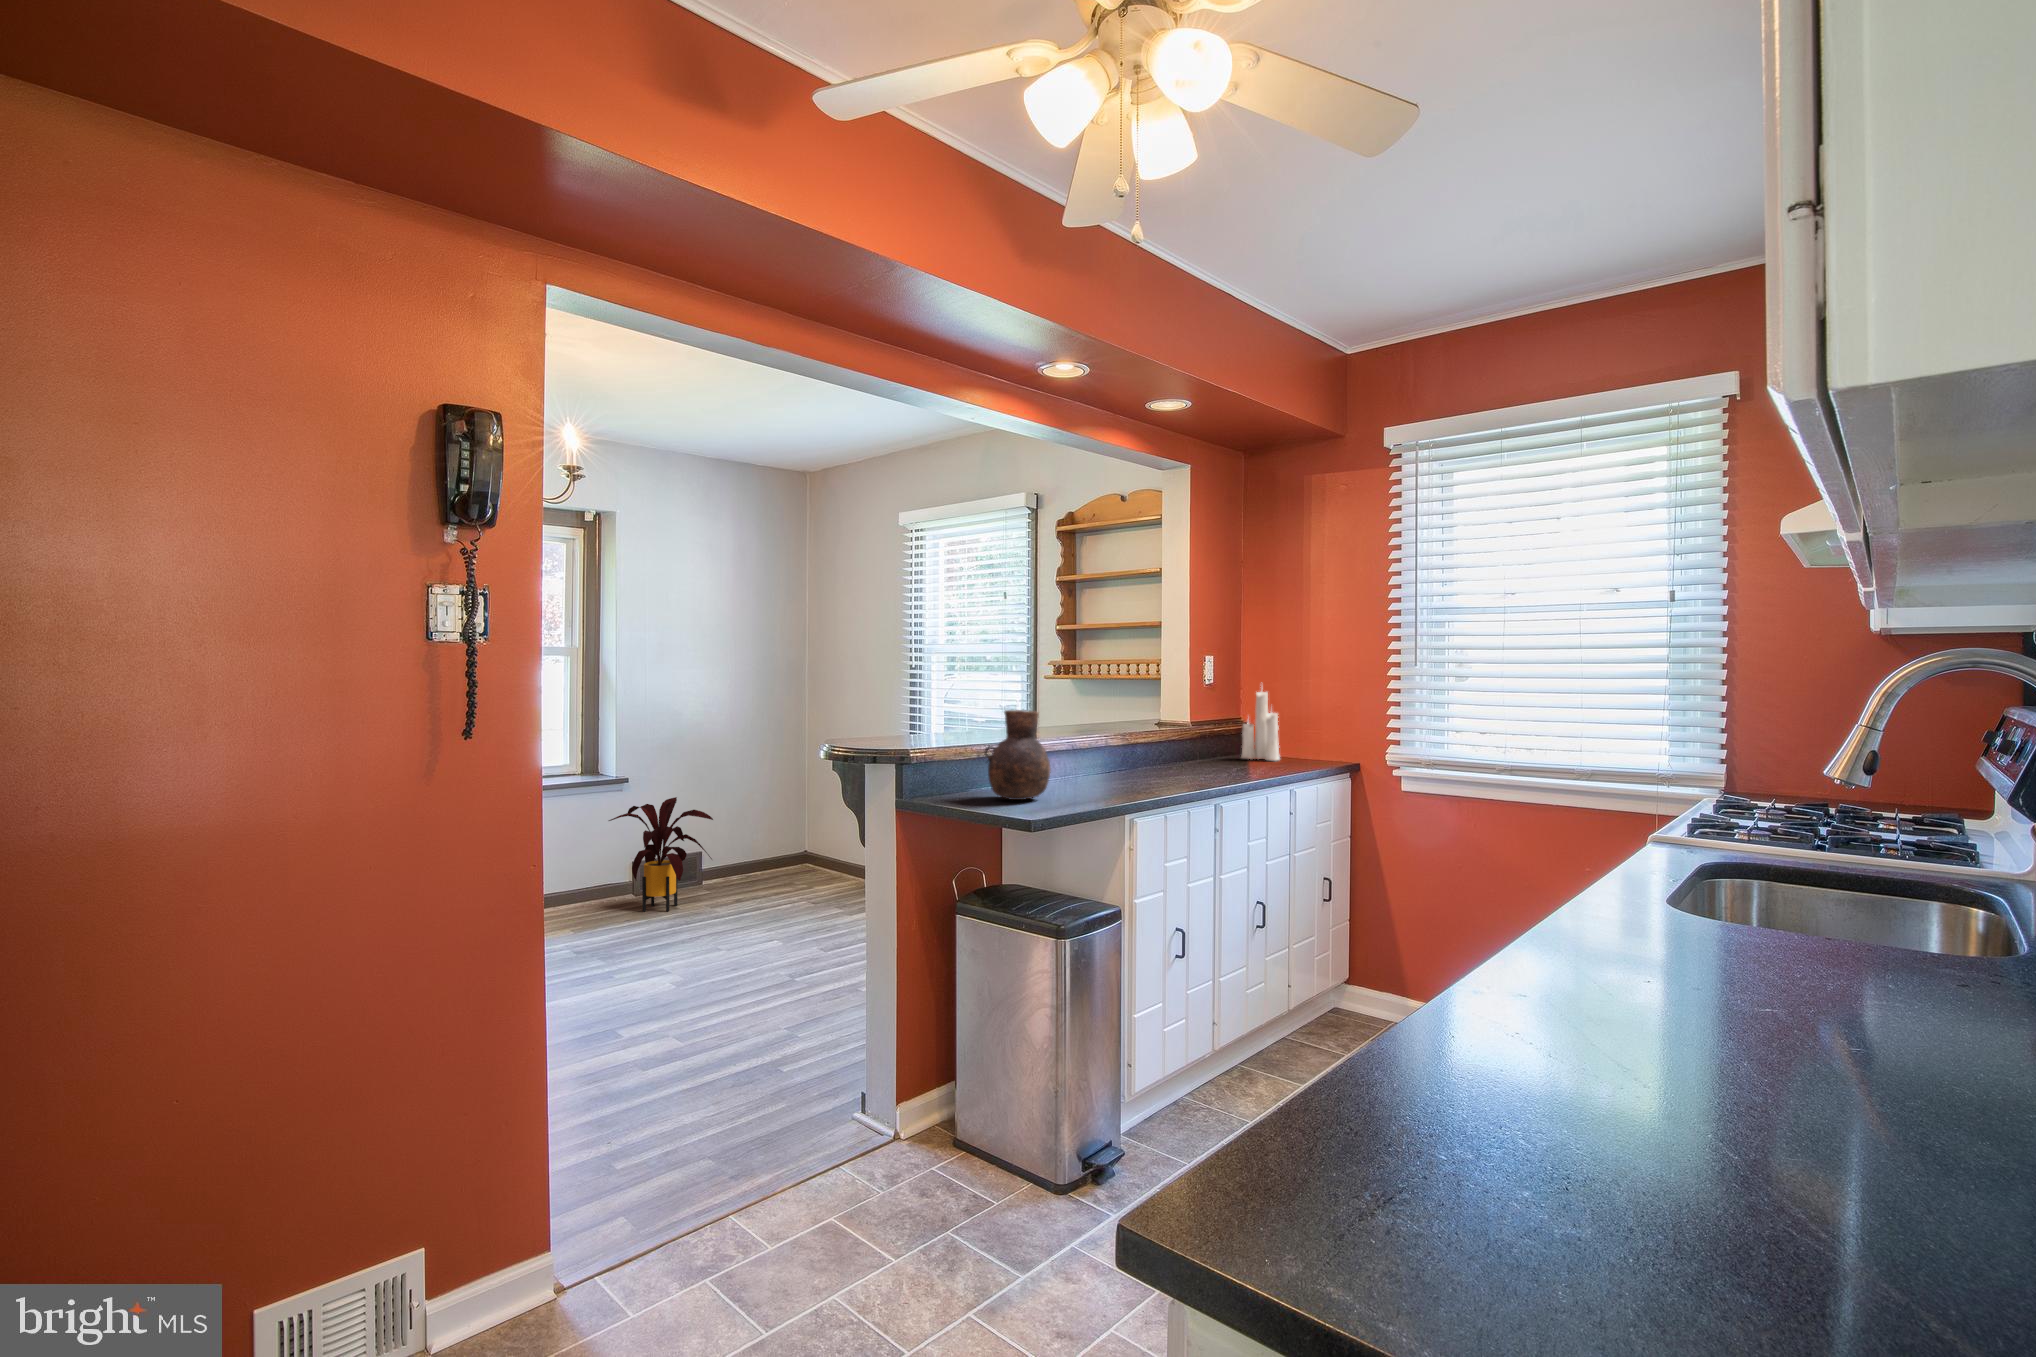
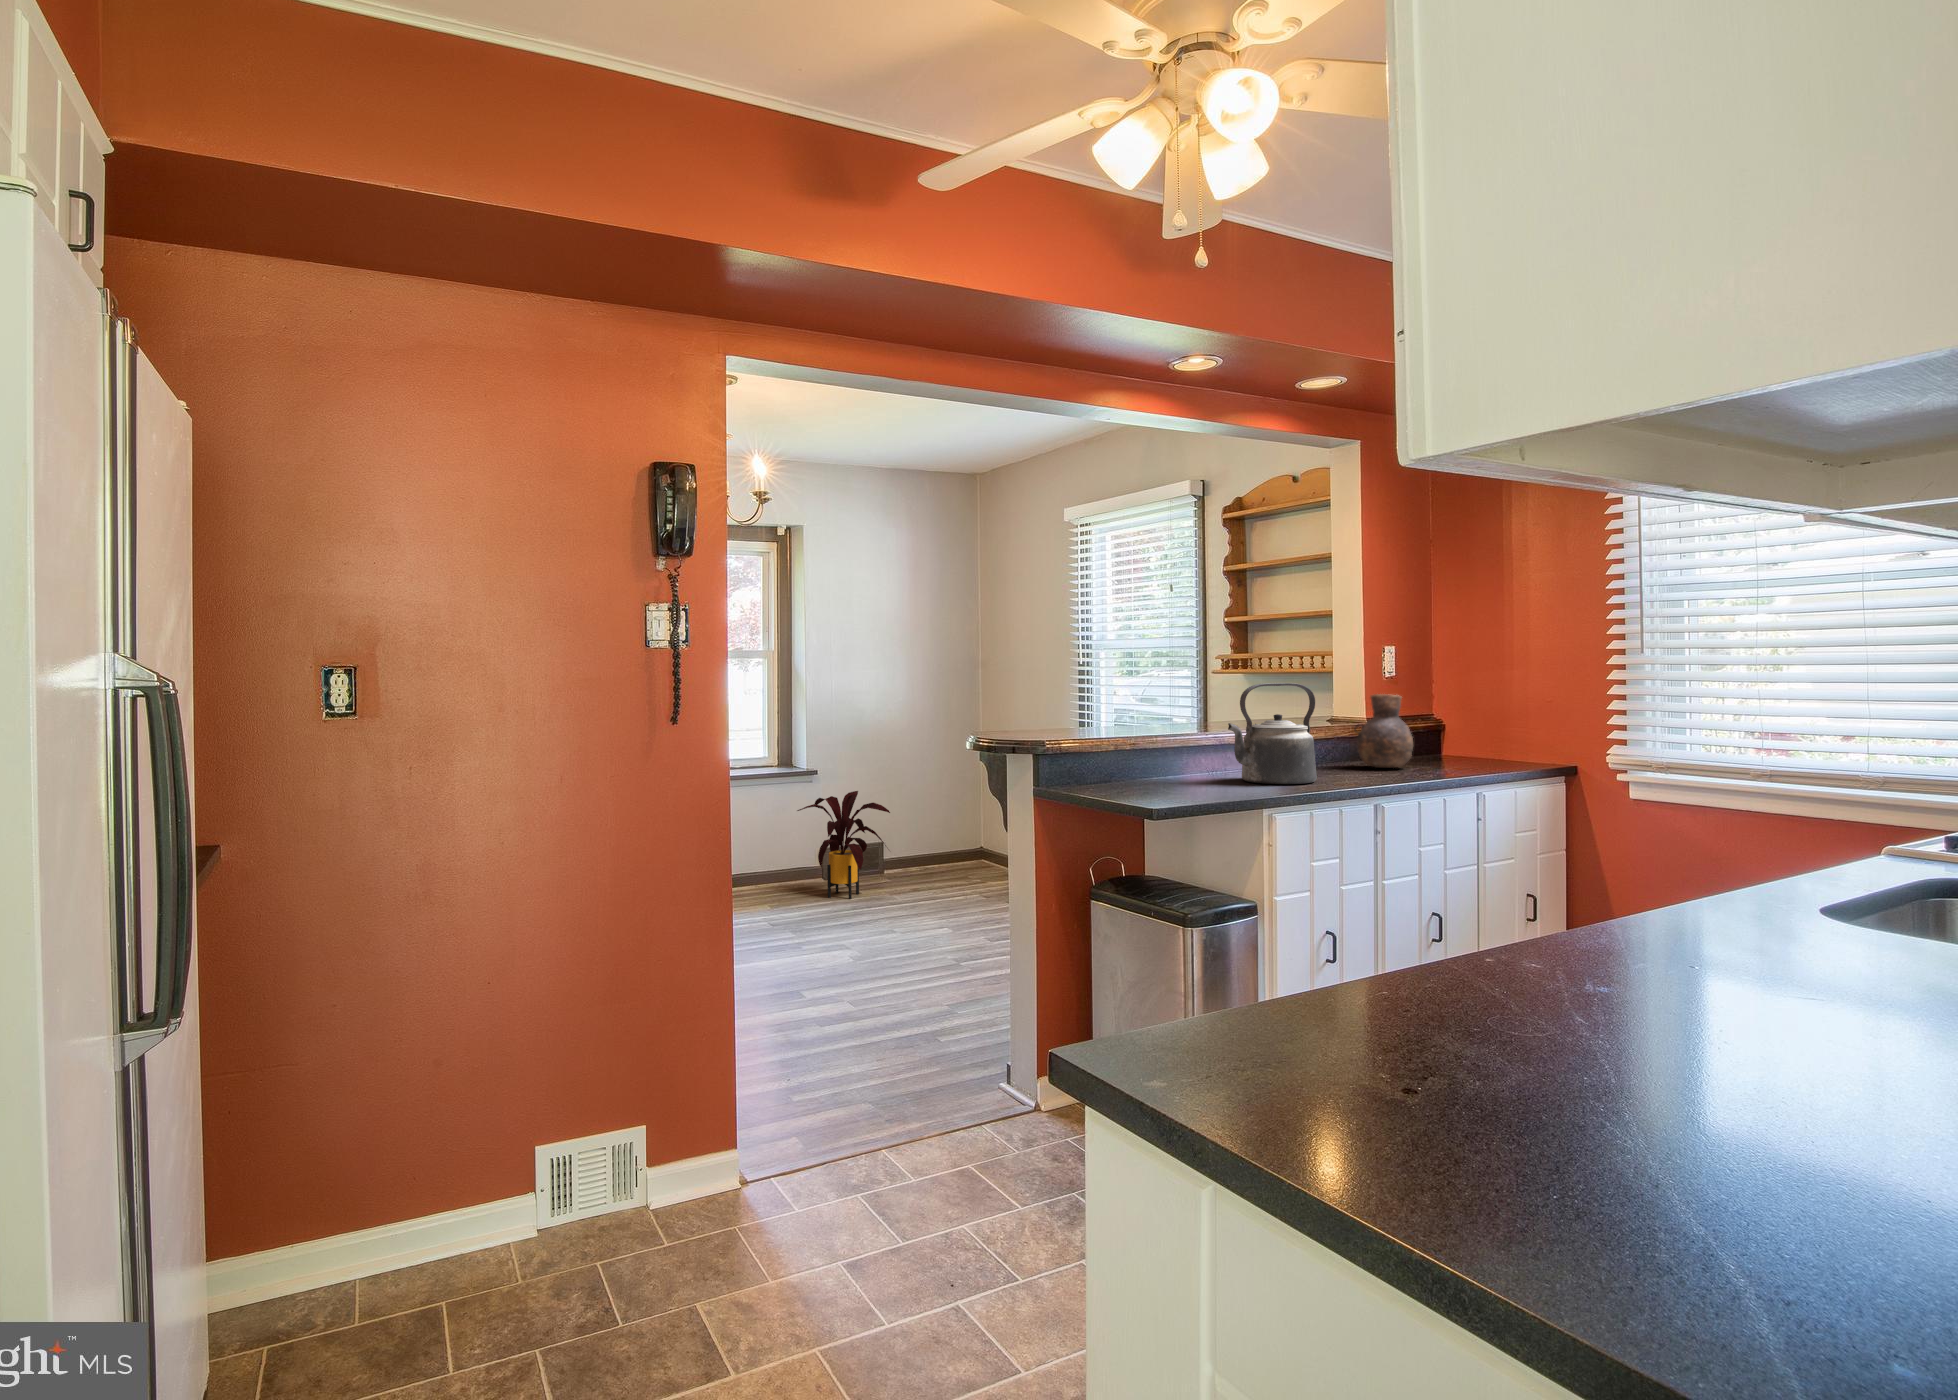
kettle: none [1088,689,1168,788] -> present [1228,683,1317,784]
candle: present [1241,691,1280,761] -> none [1422,671,1467,761]
vase: present [985,710,1051,800] -> present [1354,694,1413,768]

